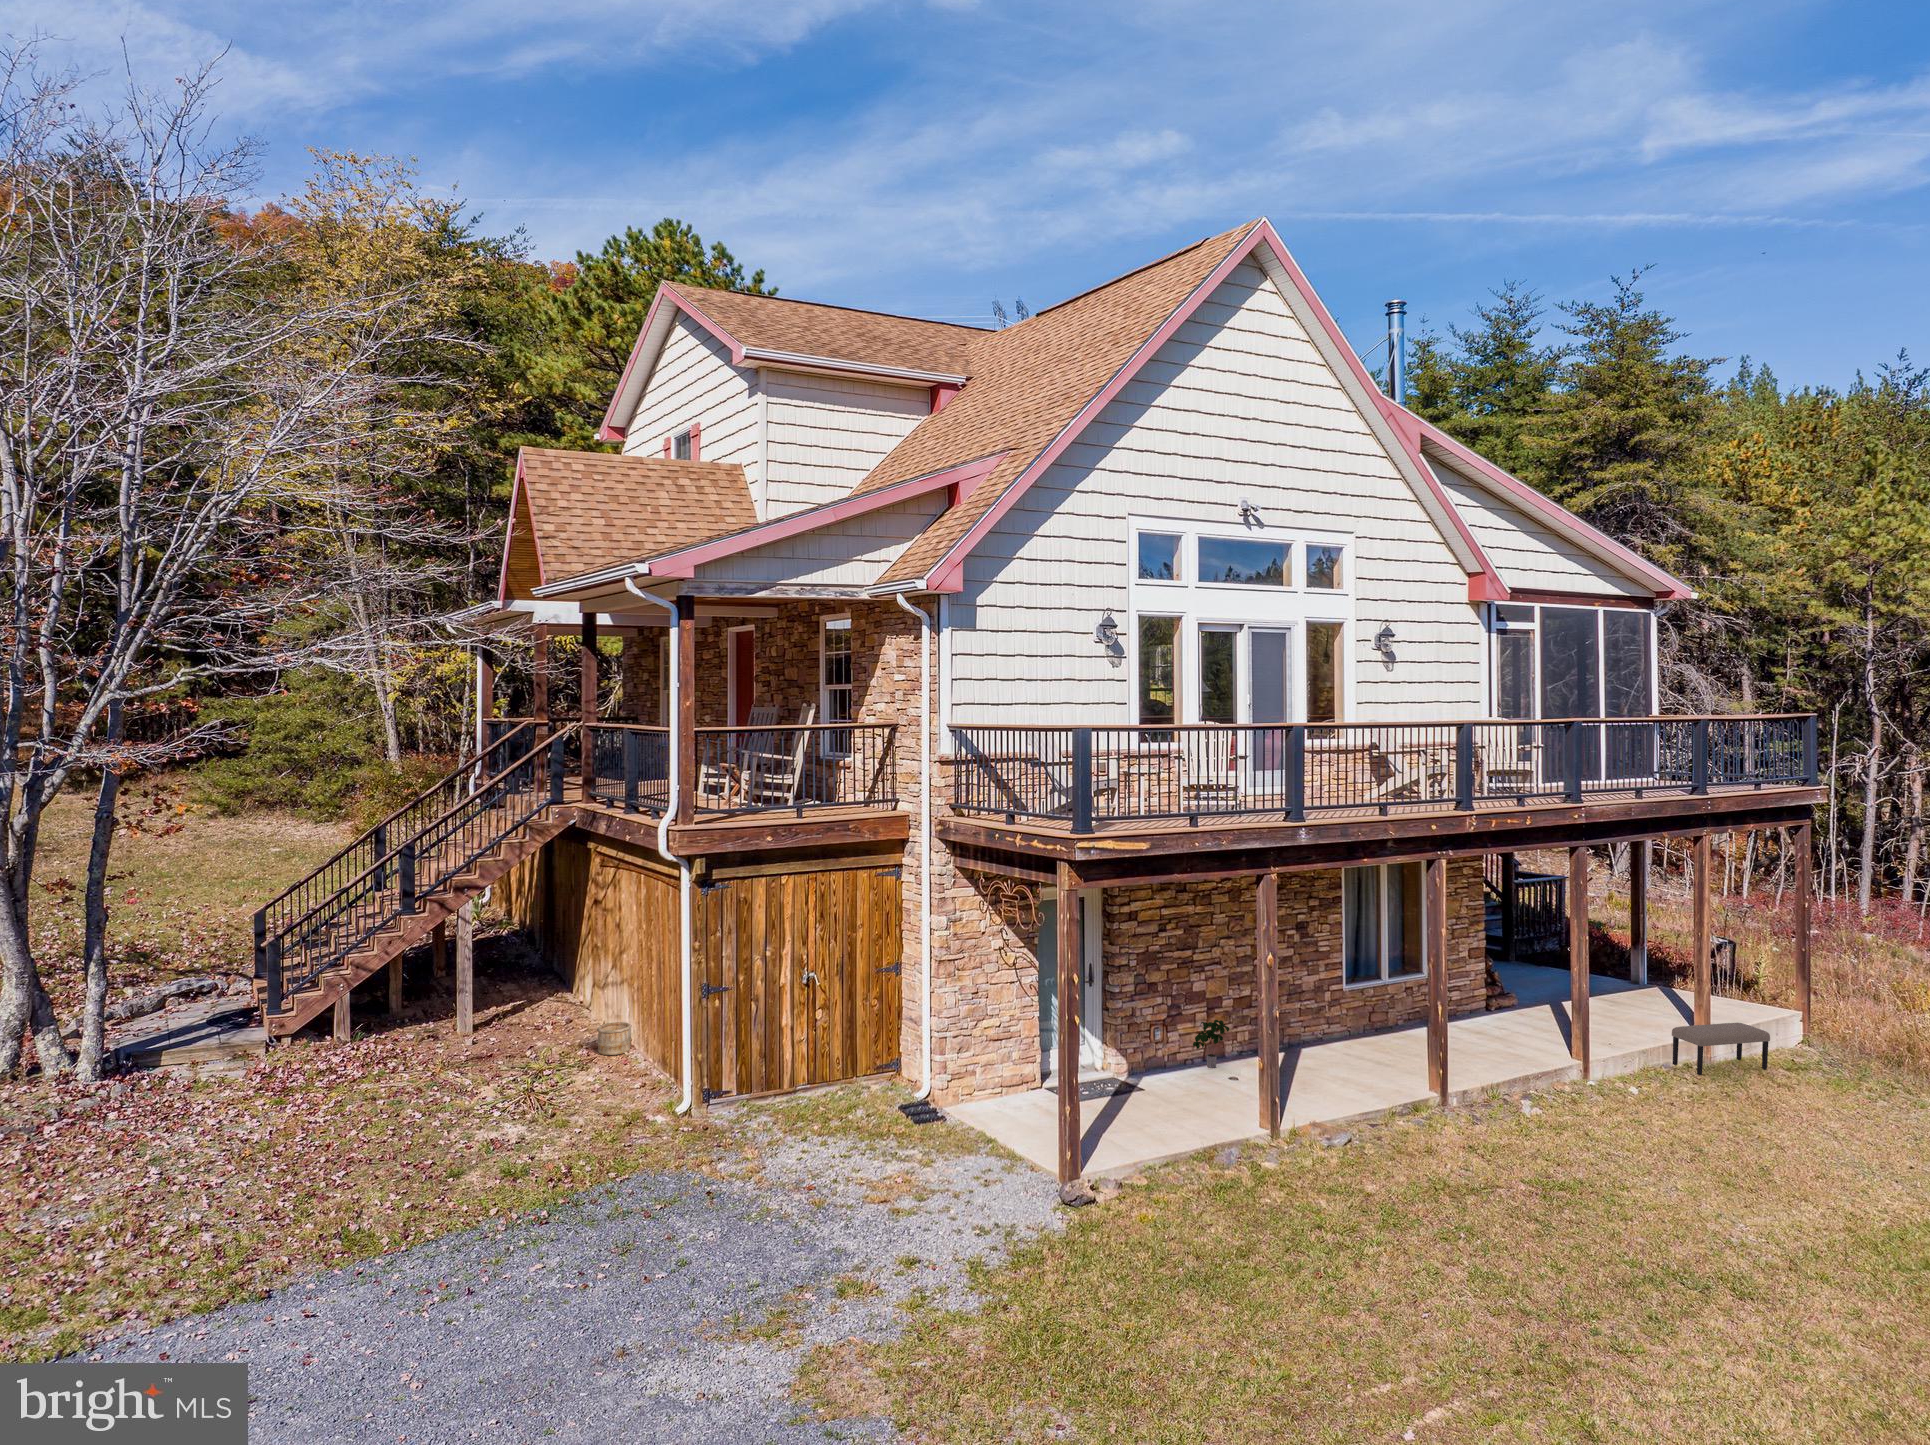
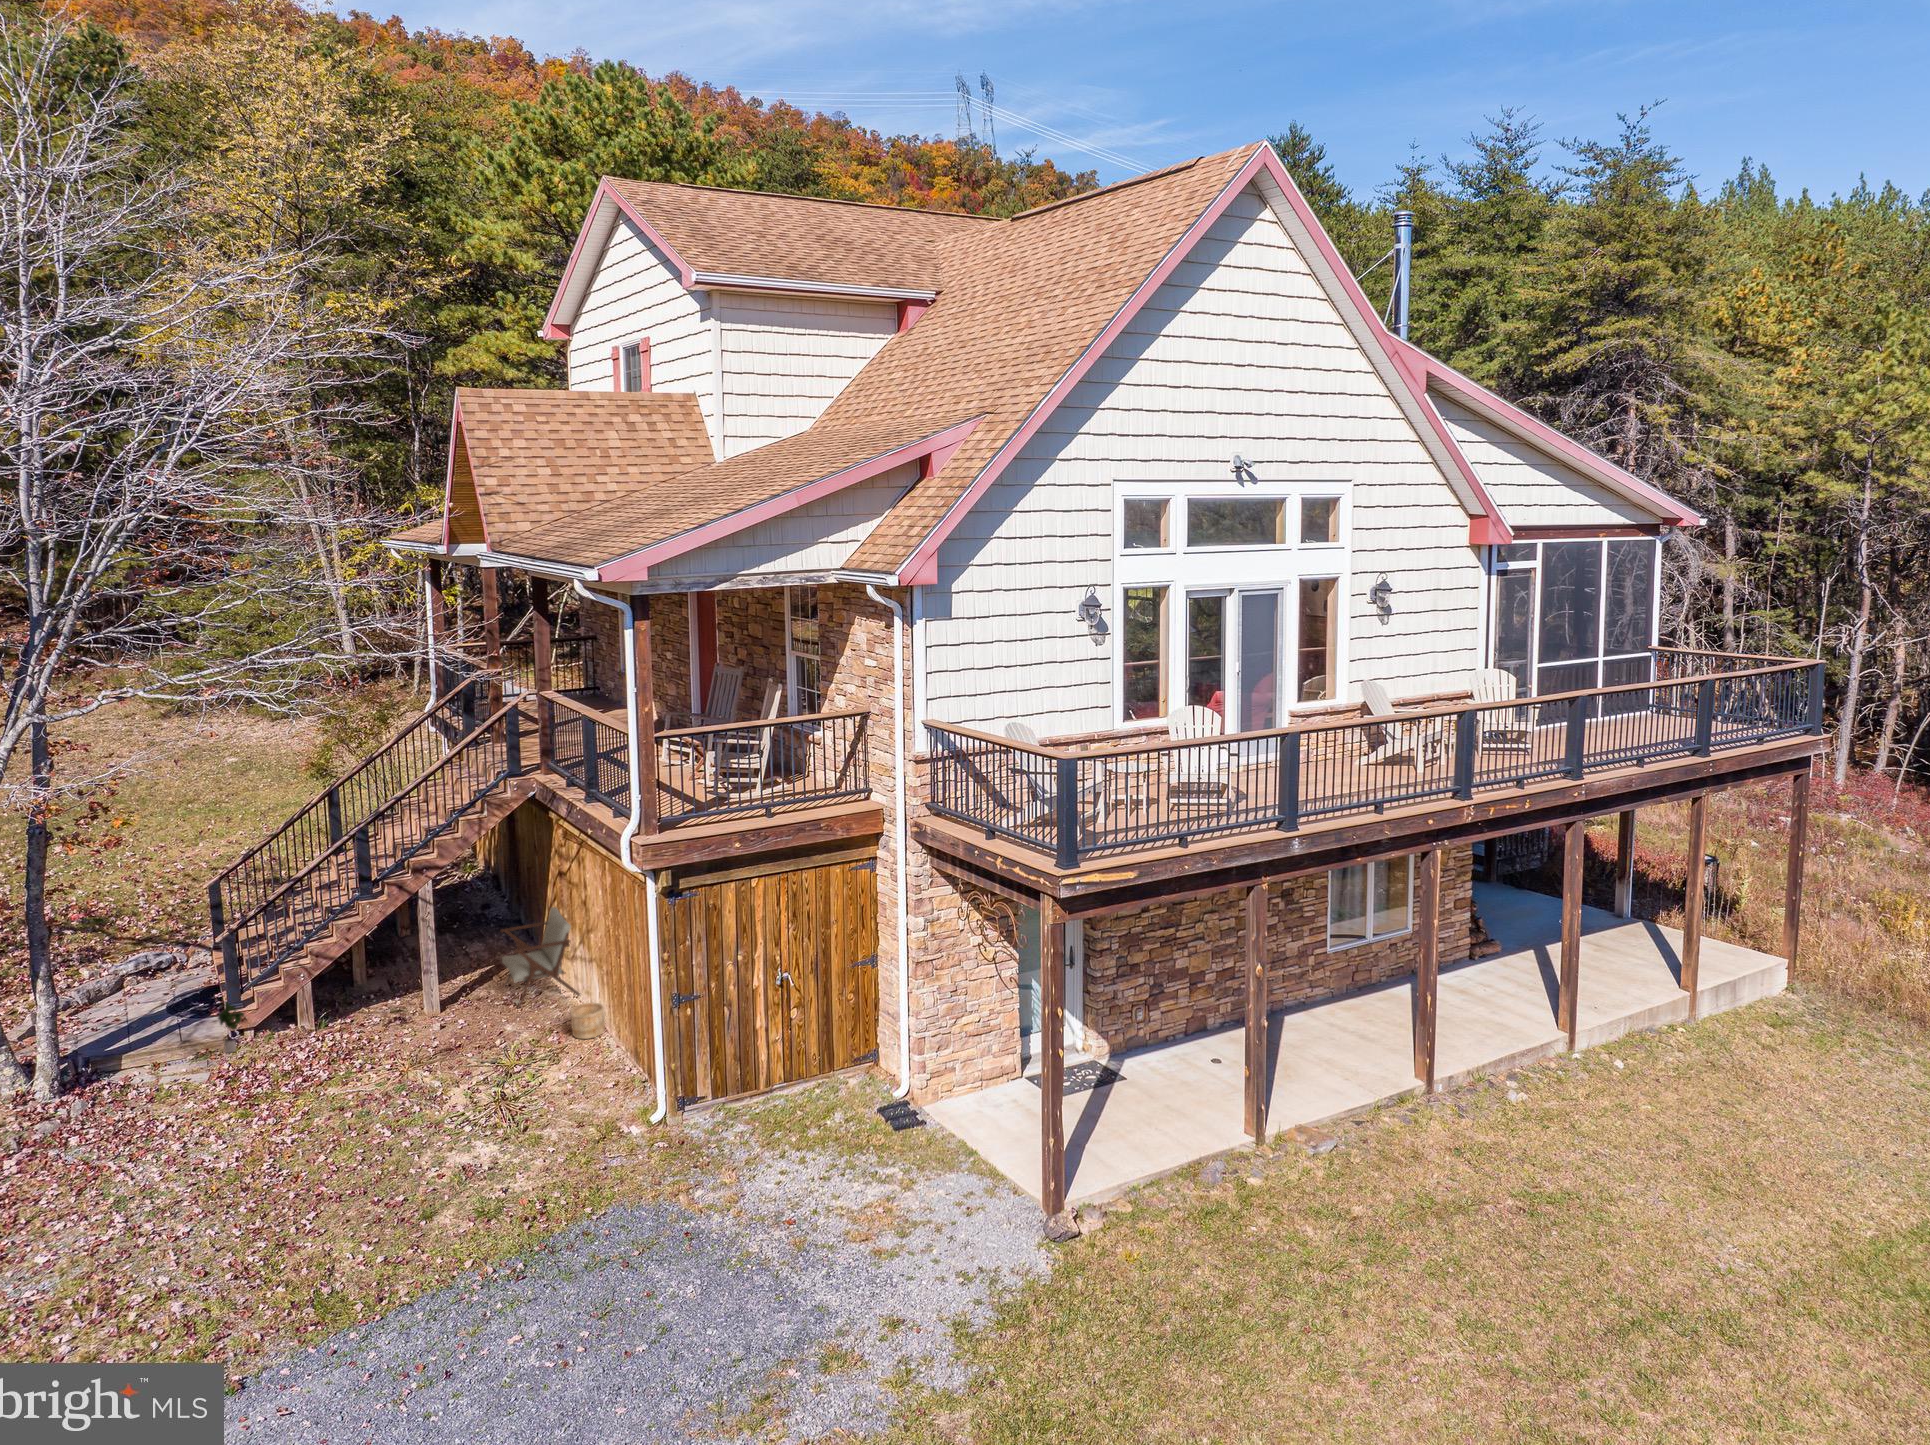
lounge chair: none [532,940,607,1033] -> present [501,907,580,1008]
potted plant: present [1193,1020,1229,1068] -> present [218,1001,244,1053]
bench: present [1672,1023,1770,1075] -> none [1652,977,1753,1035]

